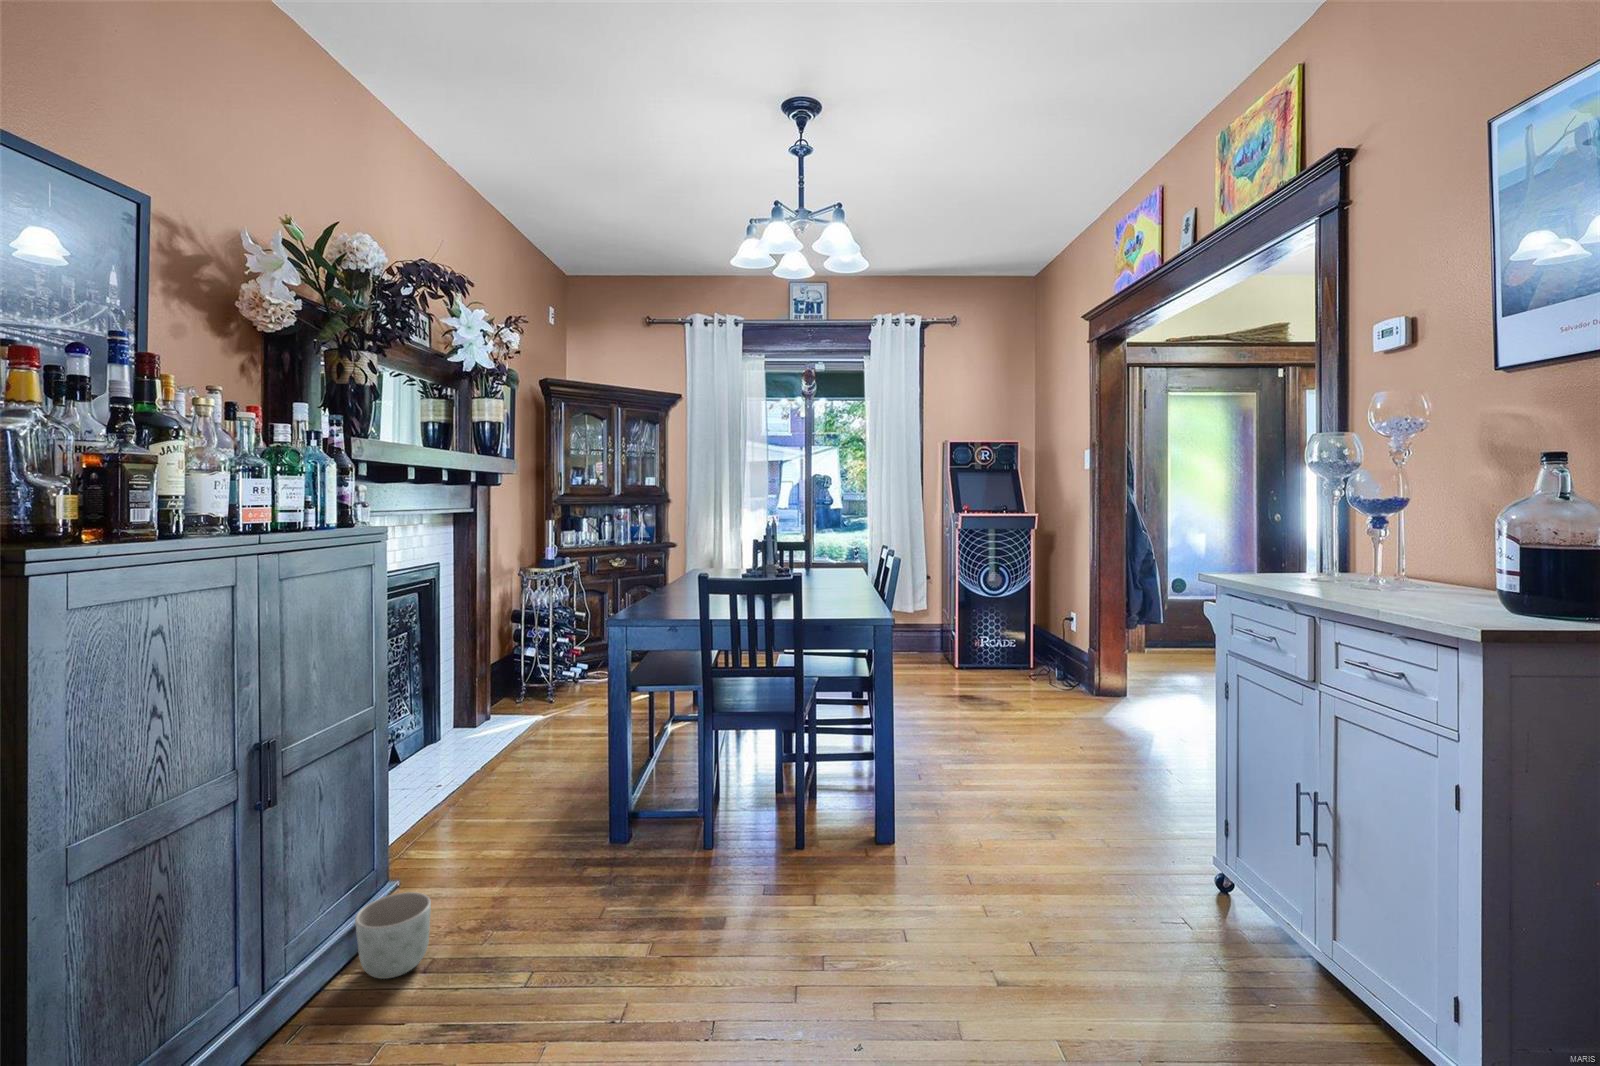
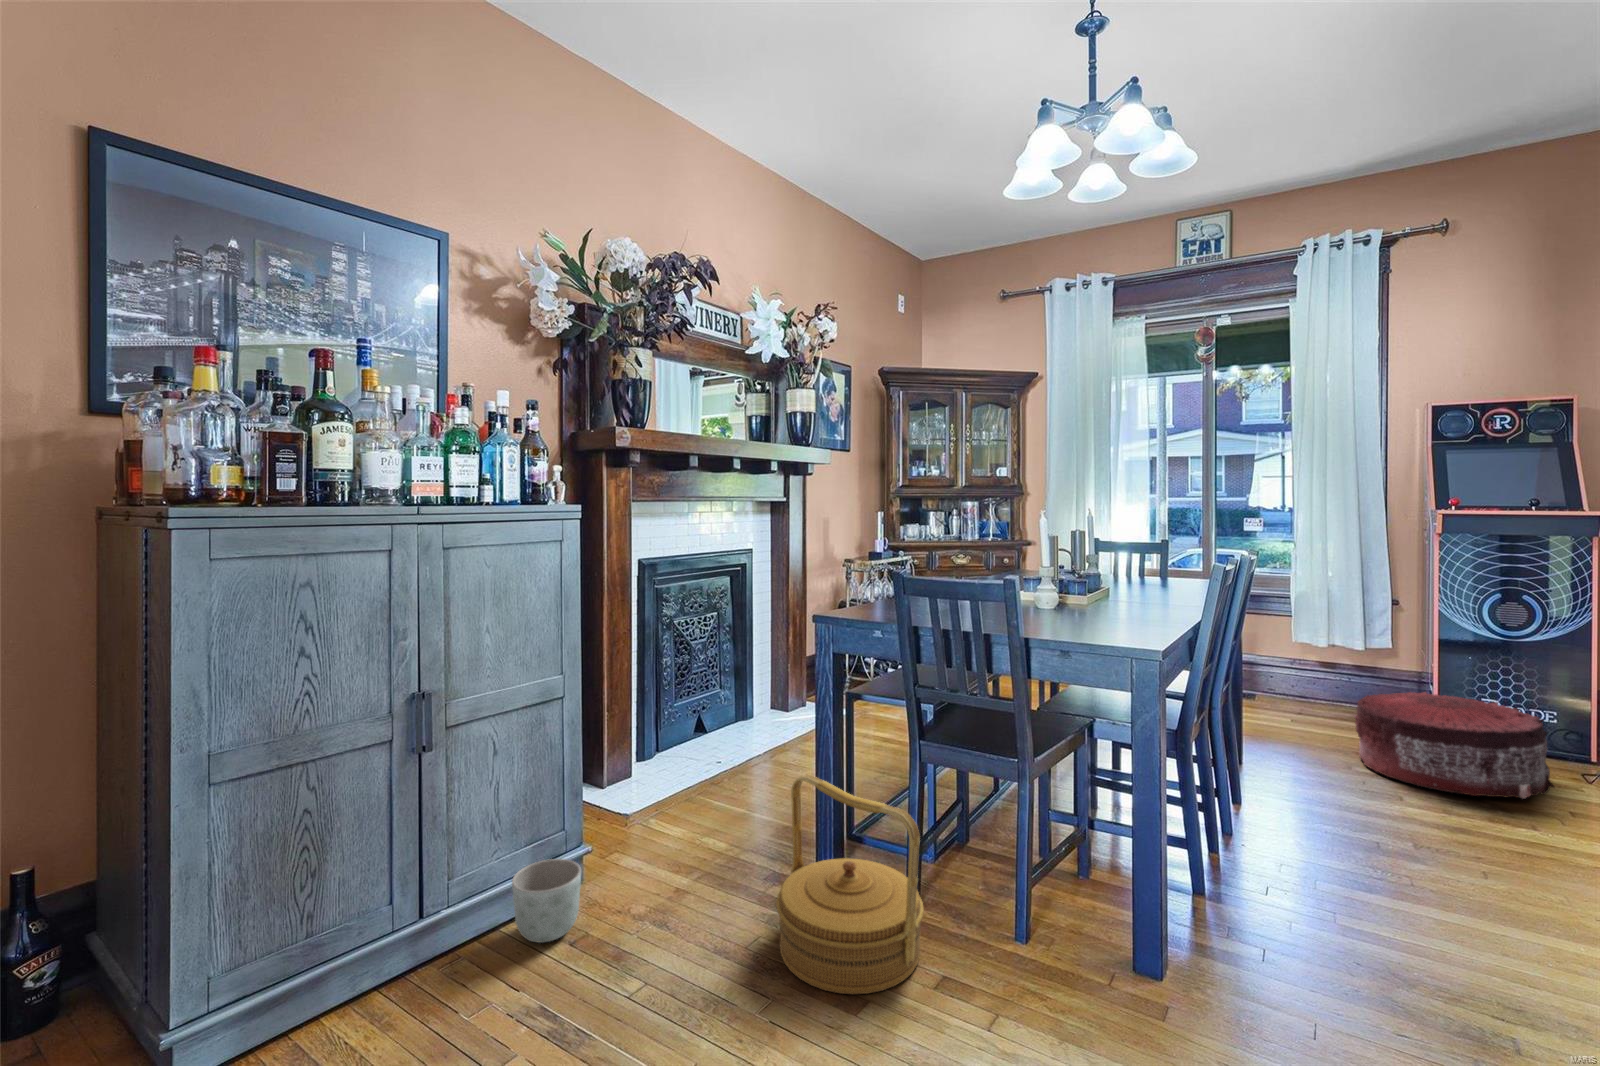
pouf: none [922,638,1021,699] -> present [1354,692,1554,799]
woven basket: none [620,757,748,918] -> present [776,775,924,994]

